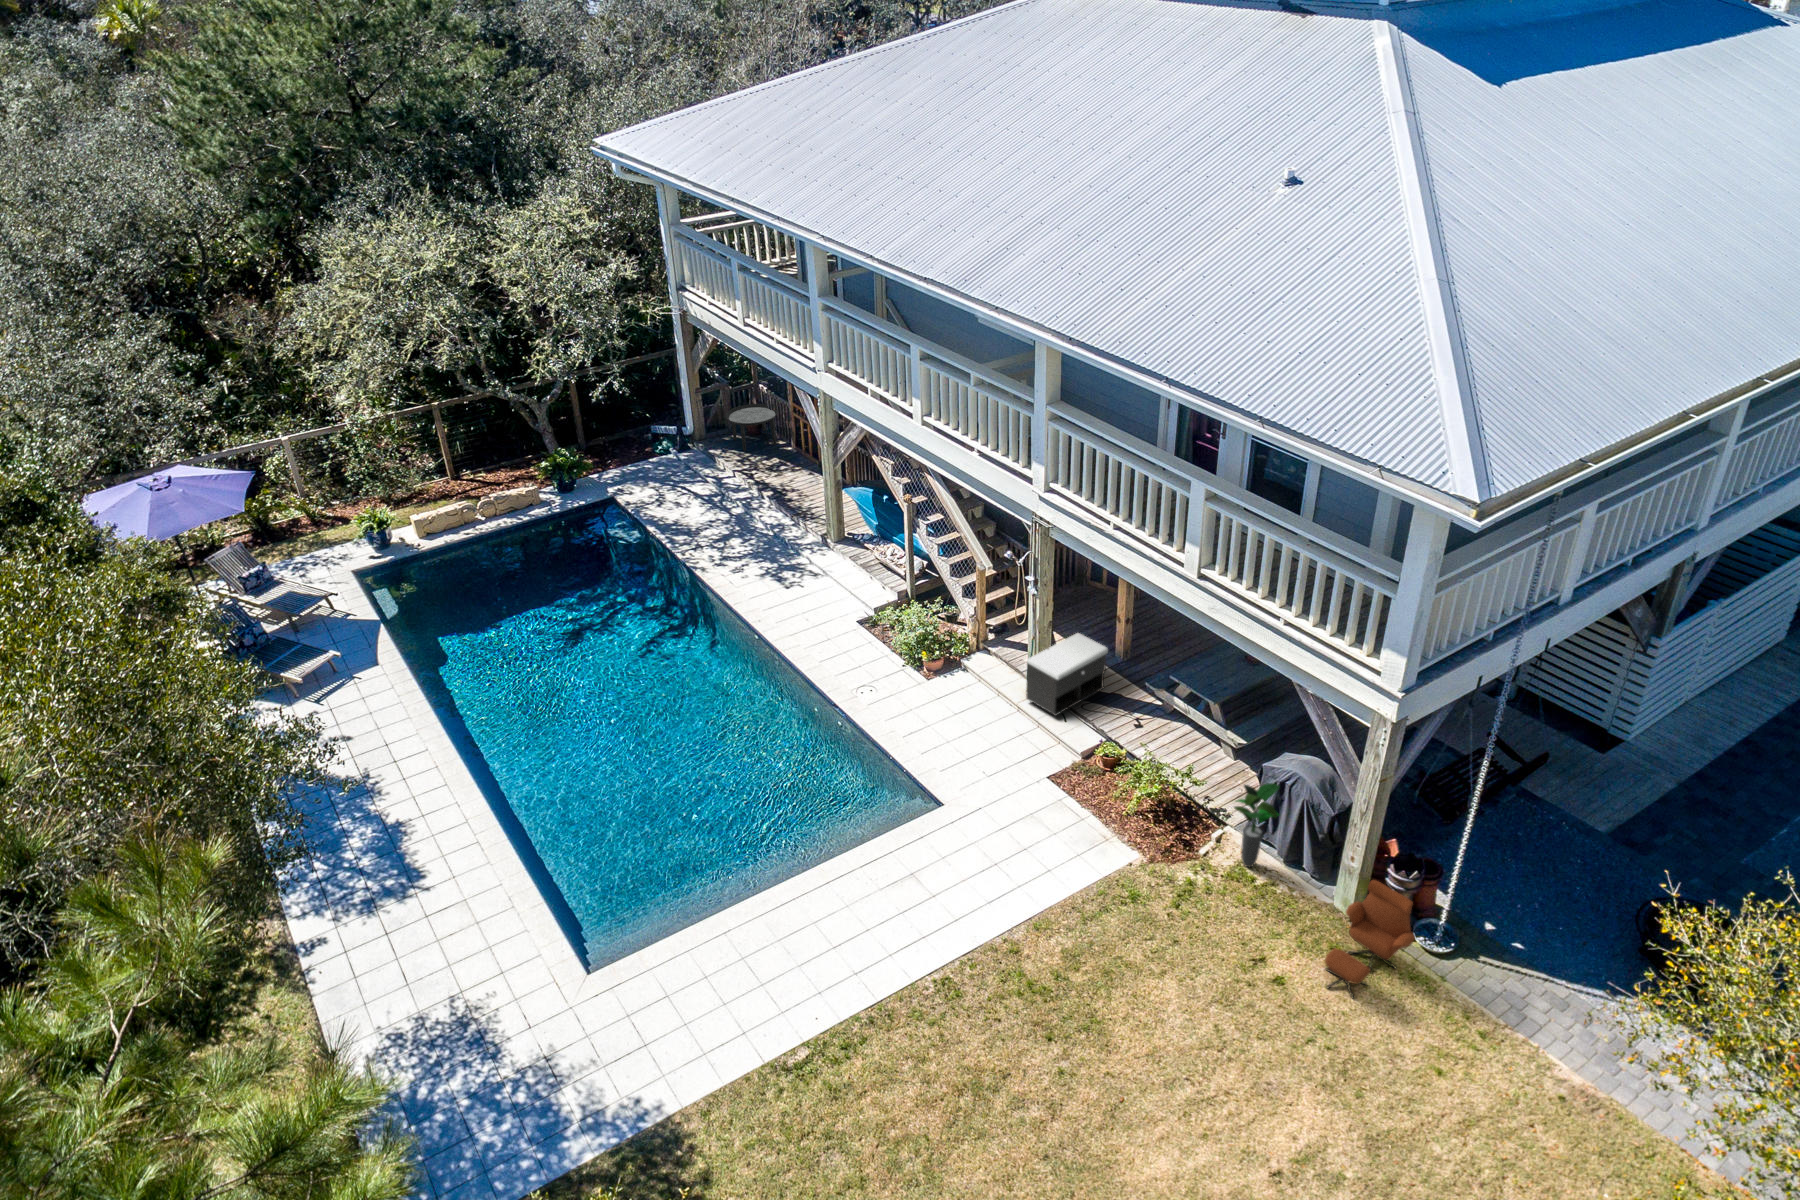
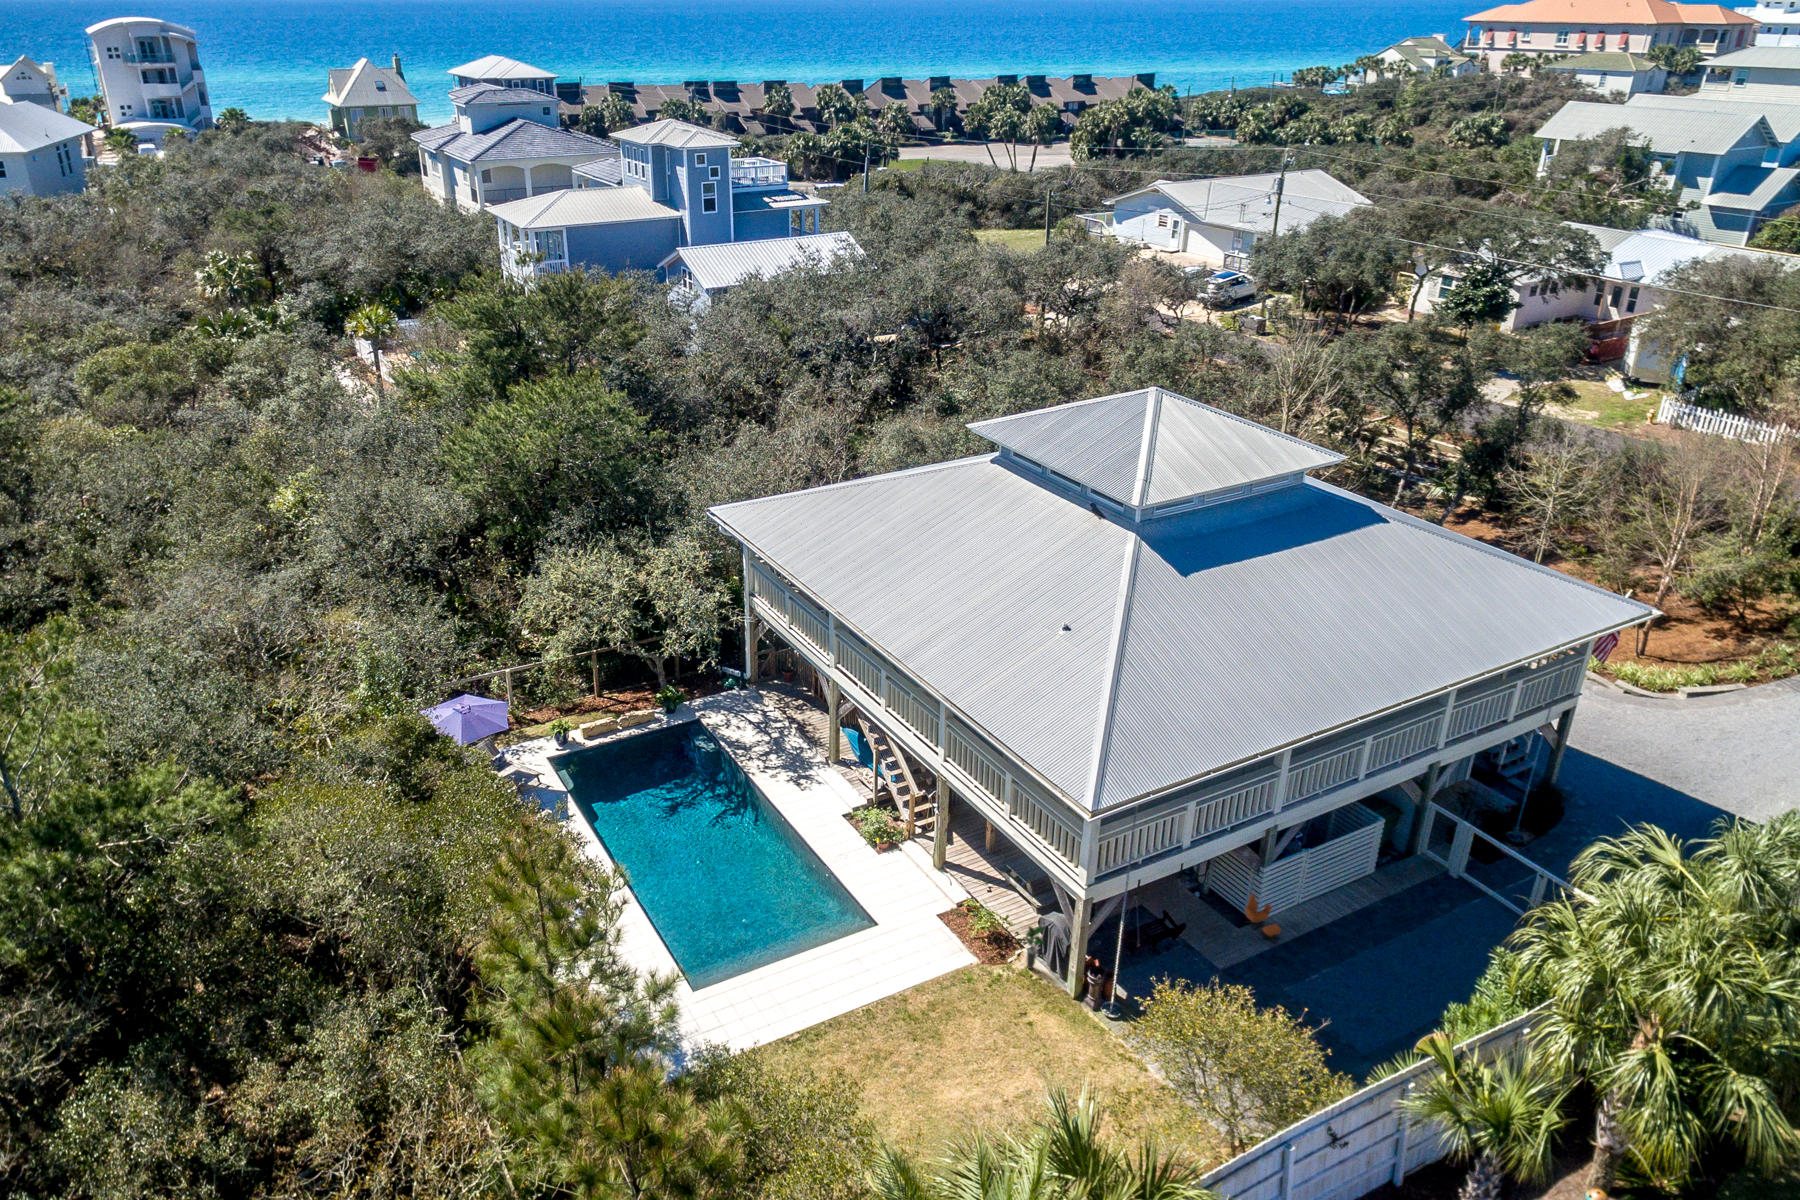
round table: present [726,404,778,451] -> none [771,662,804,692]
storage bench: present [1026,633,1108,716] -> none [931,836,977,882]
lounge chair: present [1325,880,1415,998] -> present [1245,894,1281,939]

